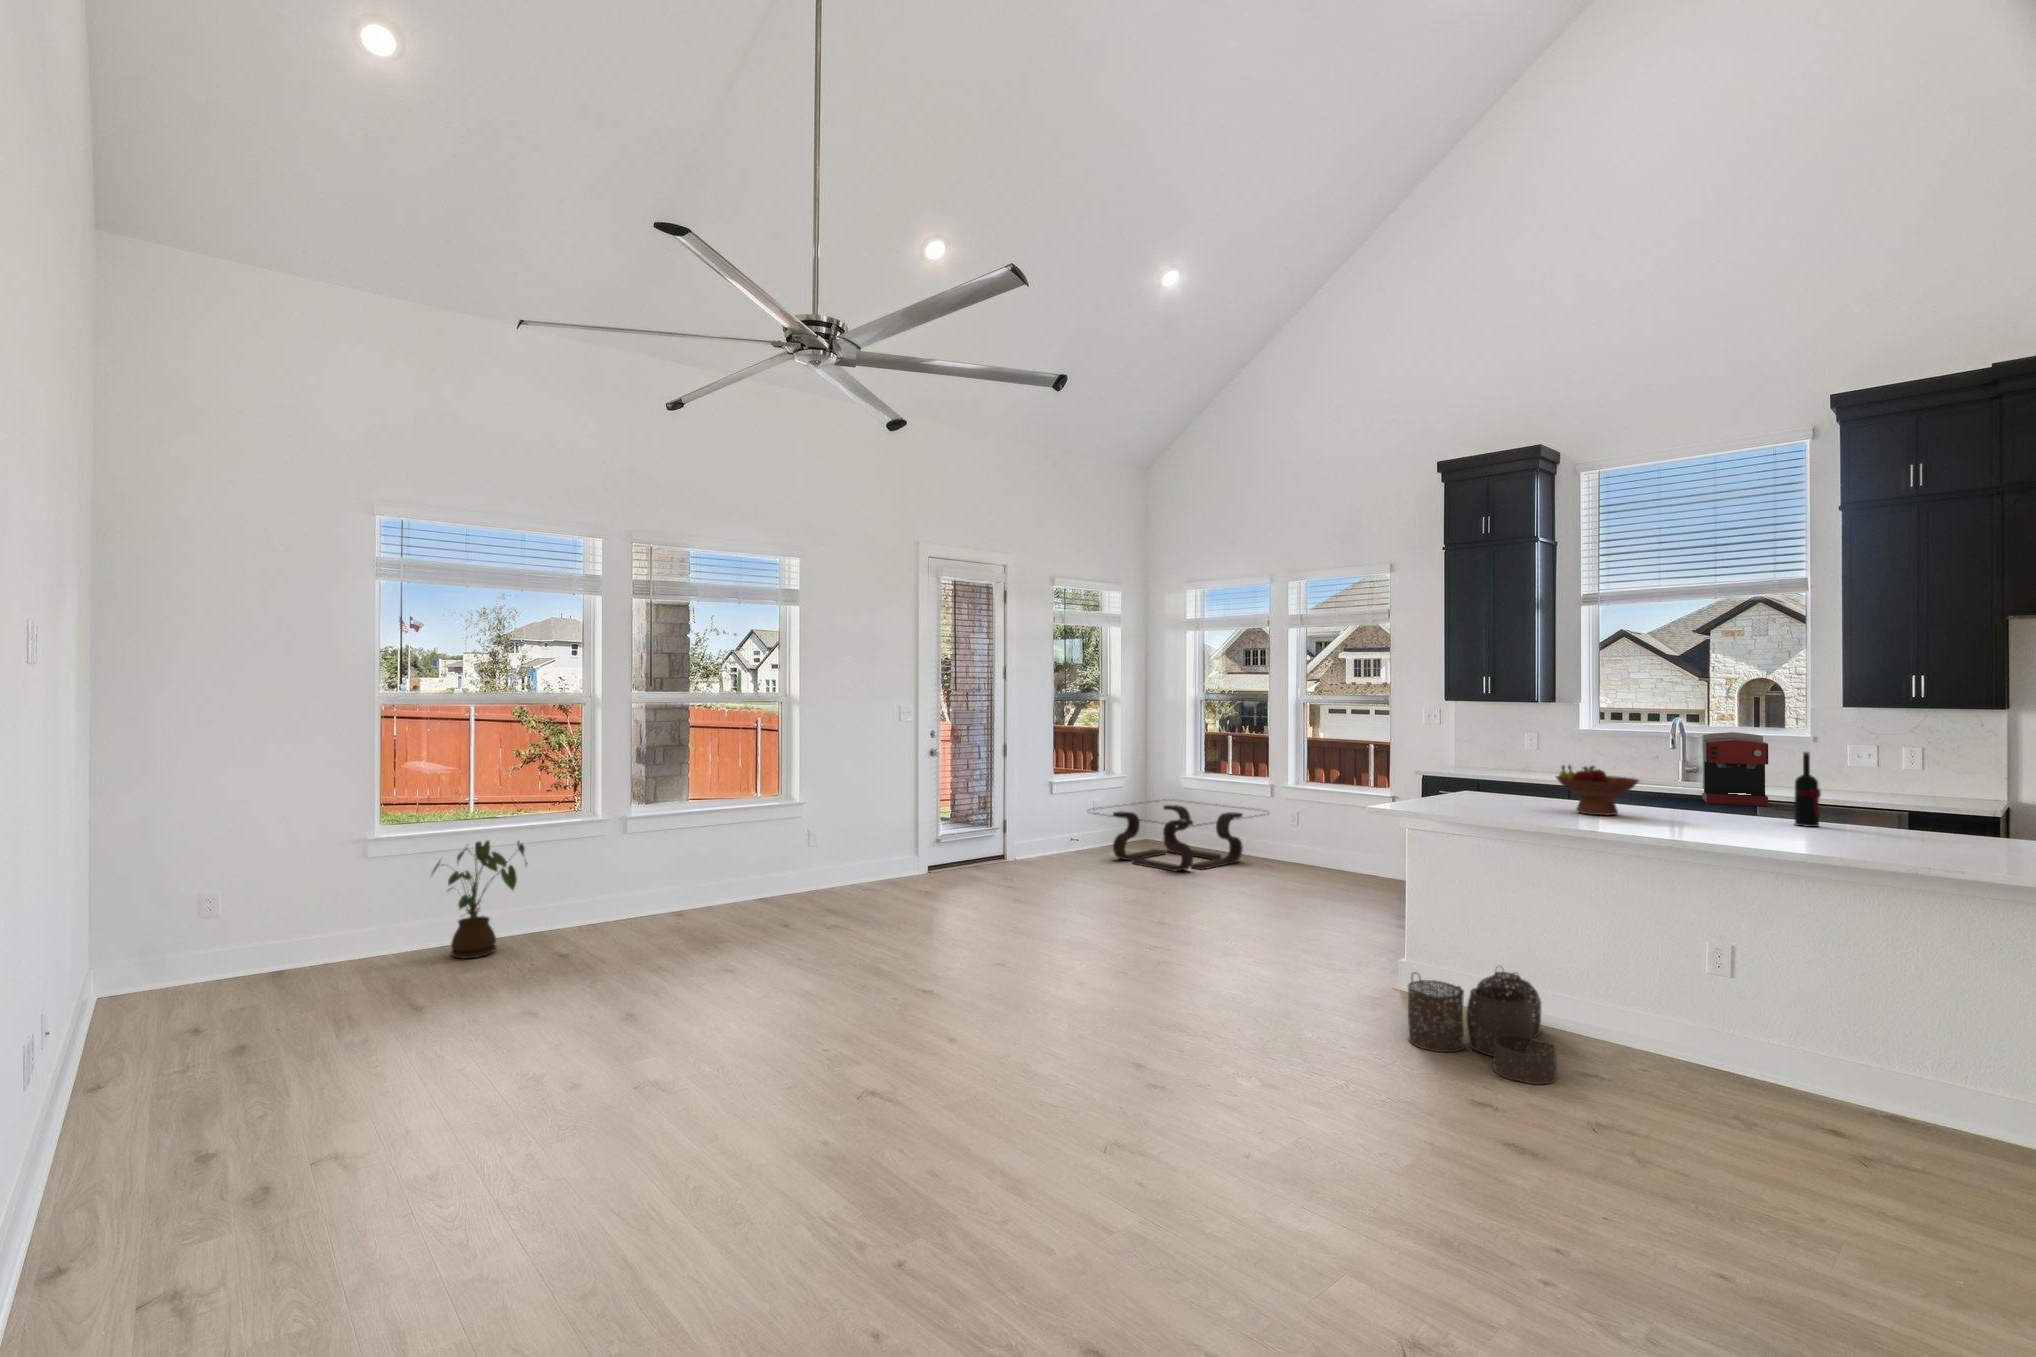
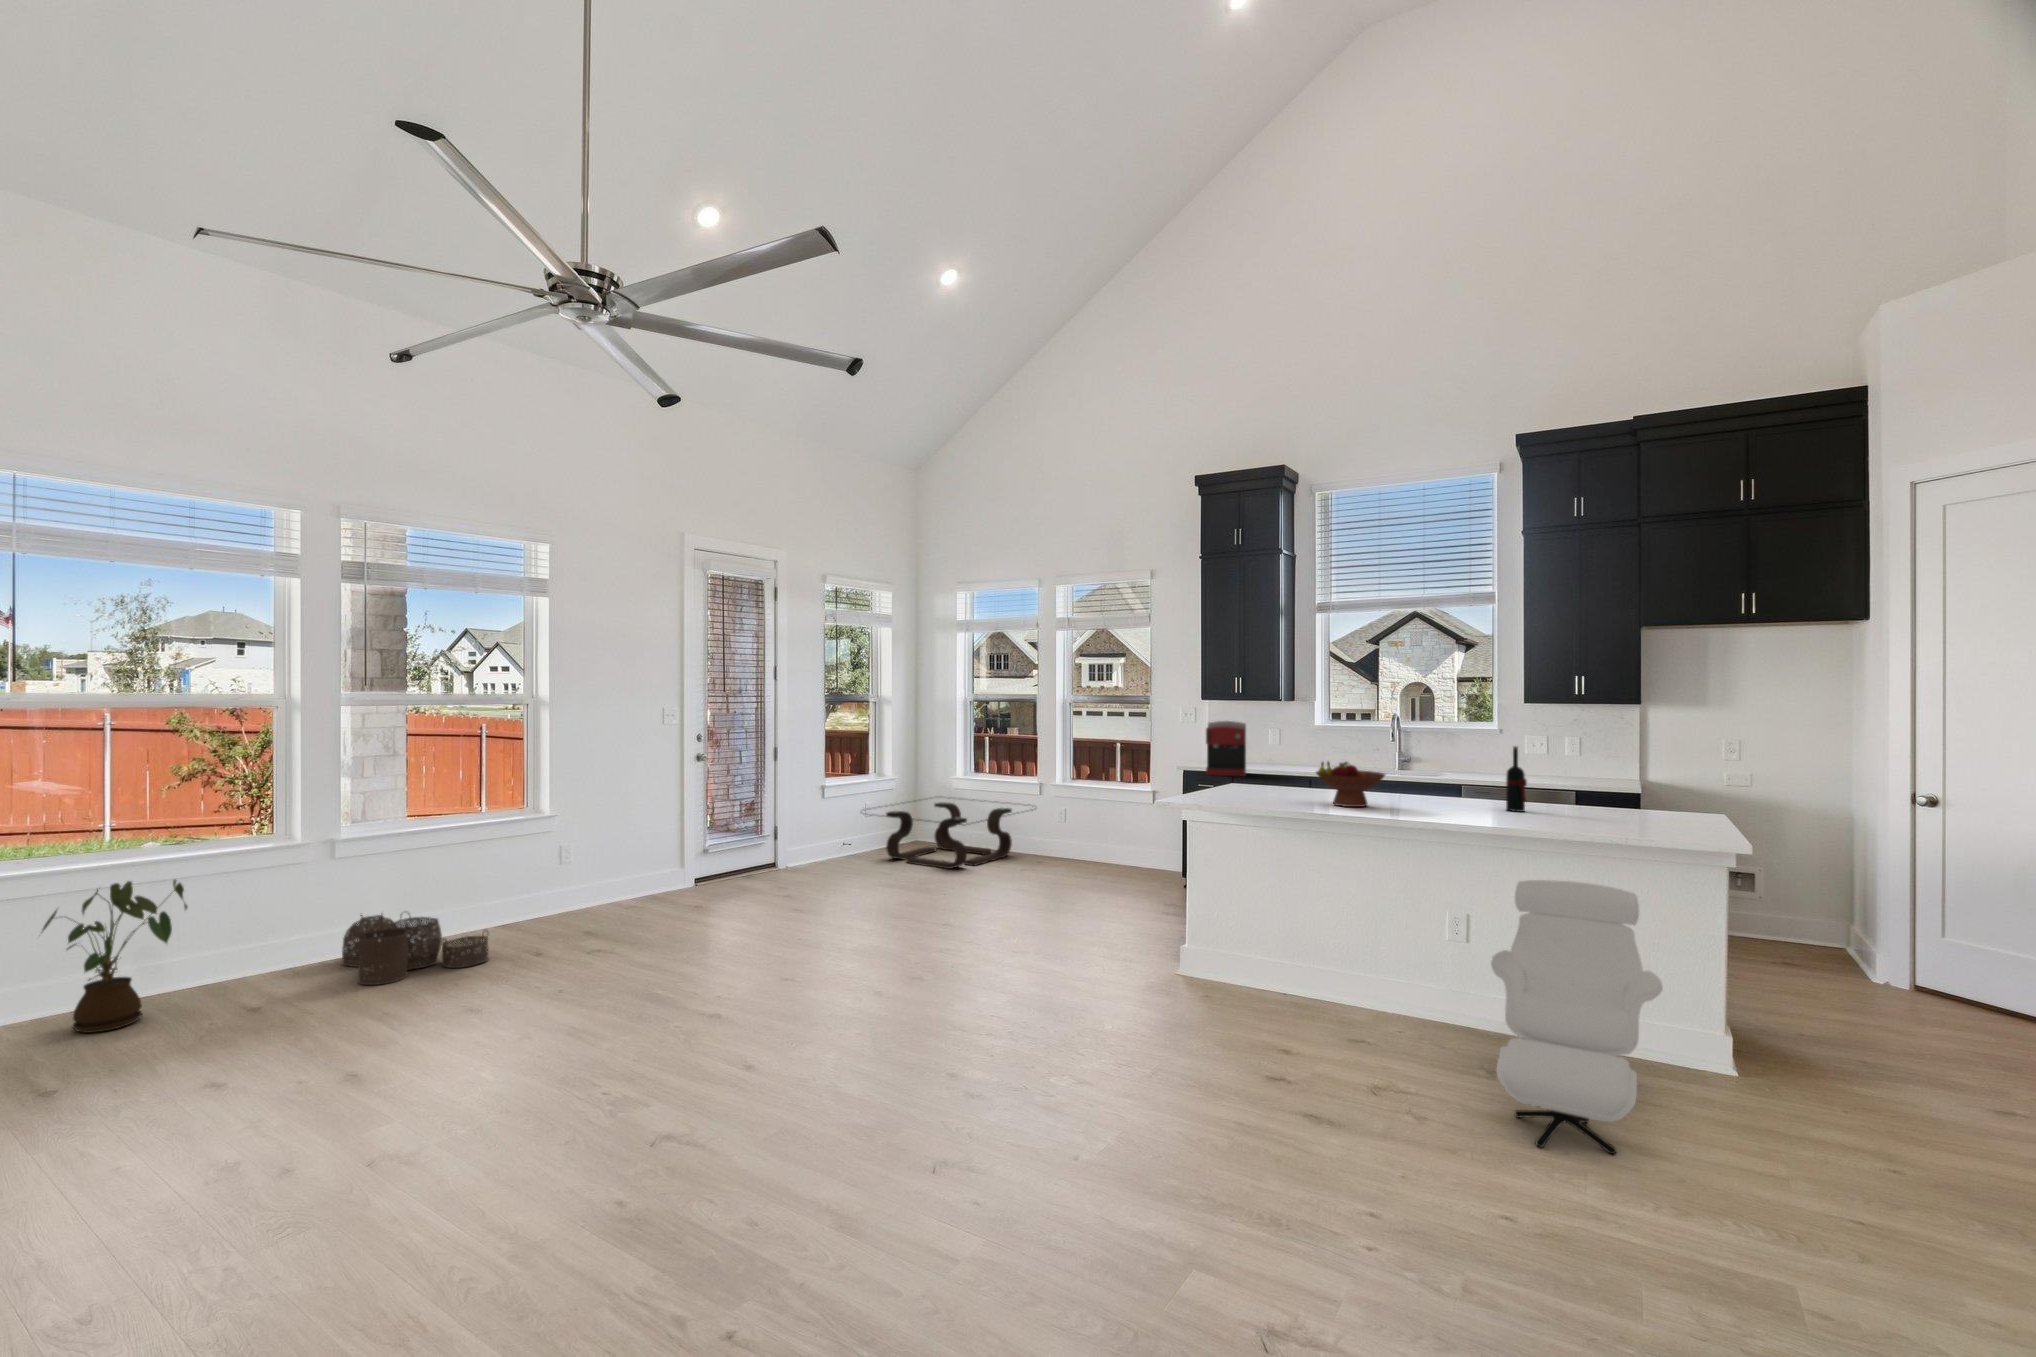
coffee maker: present [1702,732,1768,806] -> present [1206,721,1246,777]
armchair: none [1725,899,1961,1200] -> present [1491,880,1663,1154]
woven basket: present [1408,967,1556,1085] -> present [342,915,488,985]

